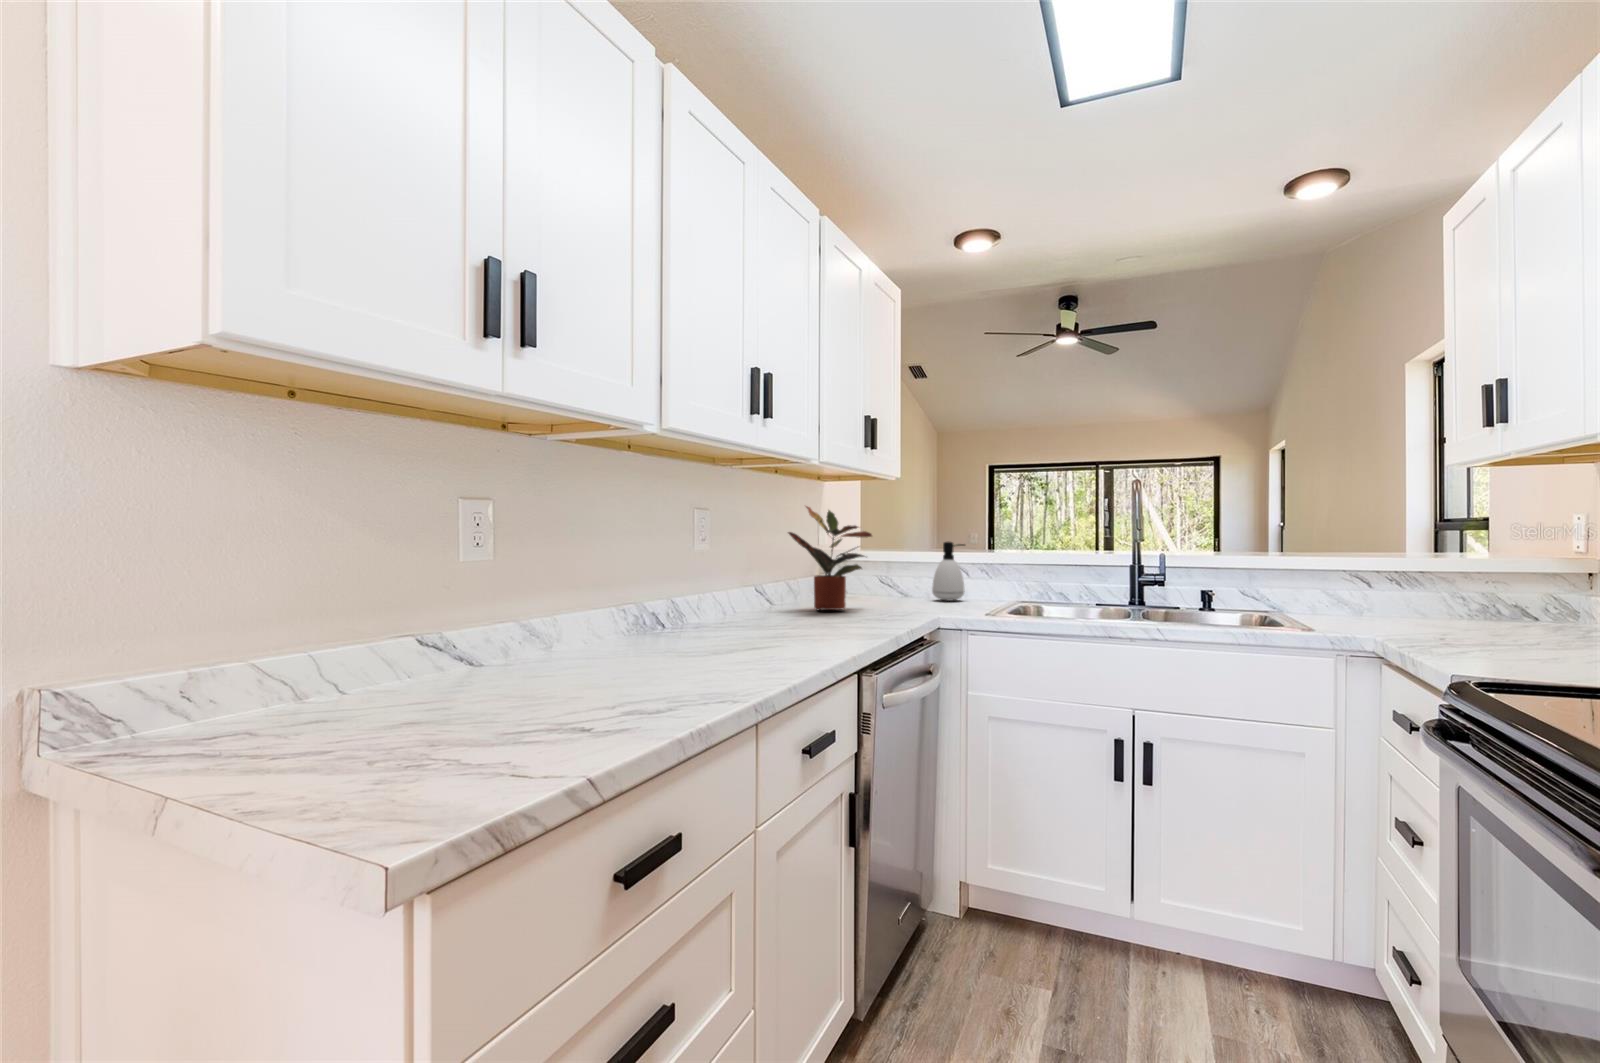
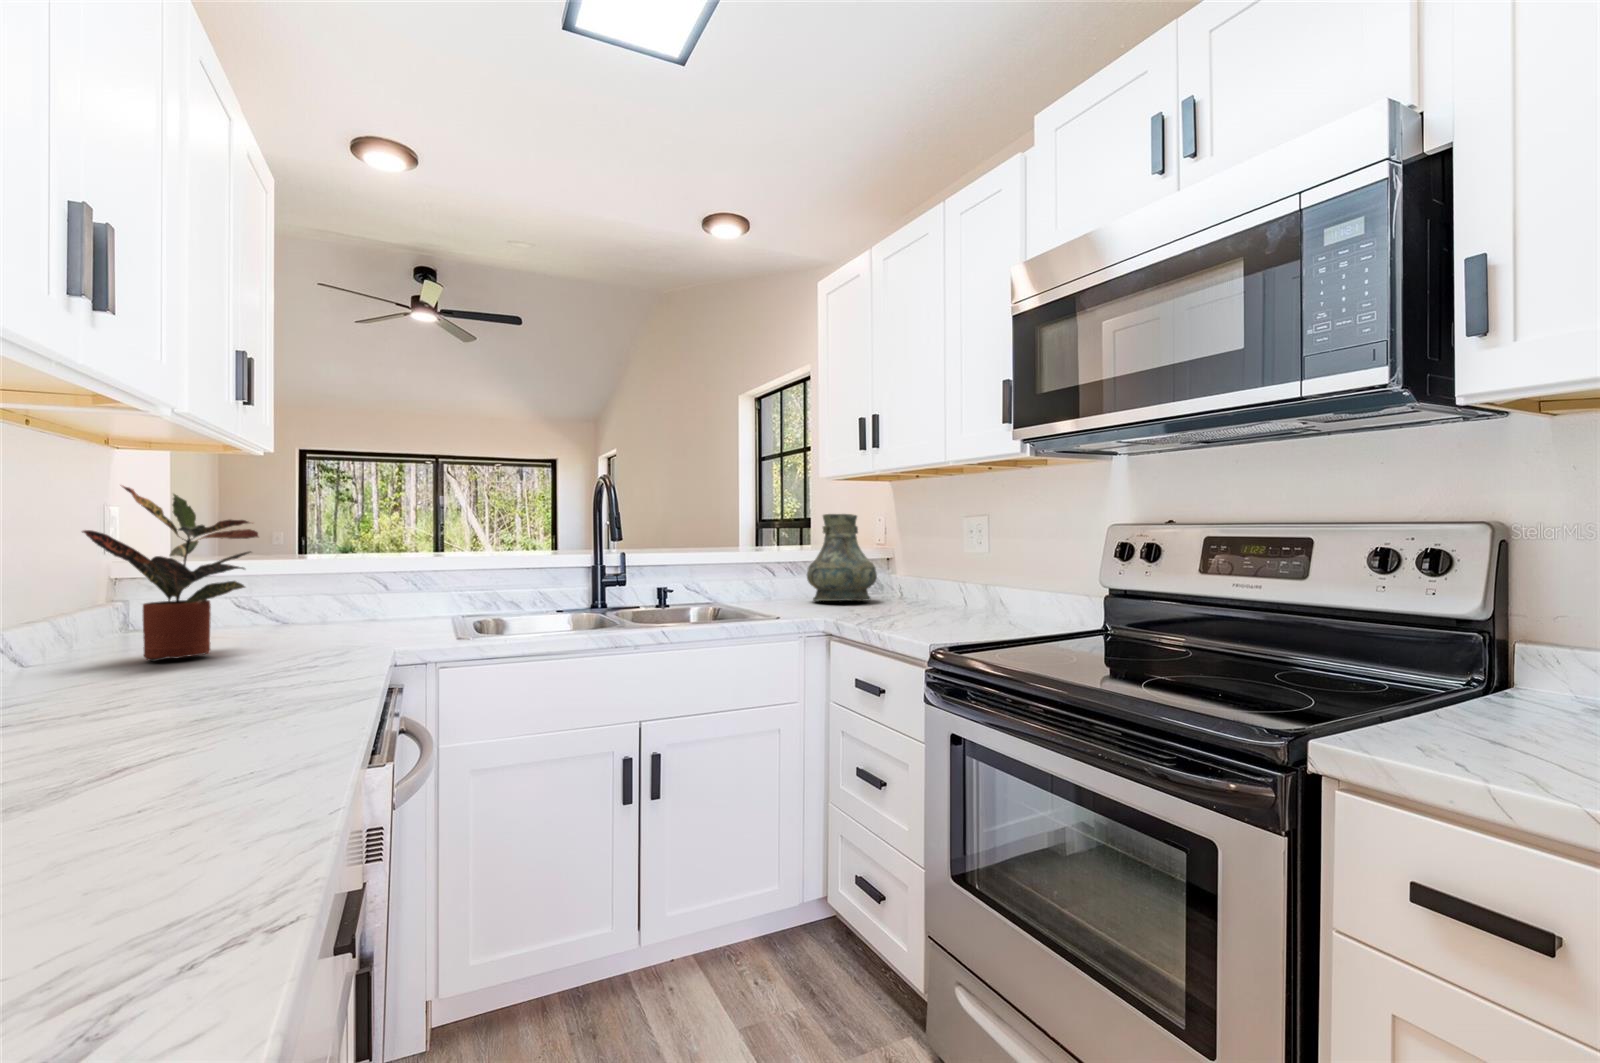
vase: none [1405,512,1527,626] -> present [807,514,877,601]
soap dispenser: present [932,542,965,601] -> none [334,543,385,623]

